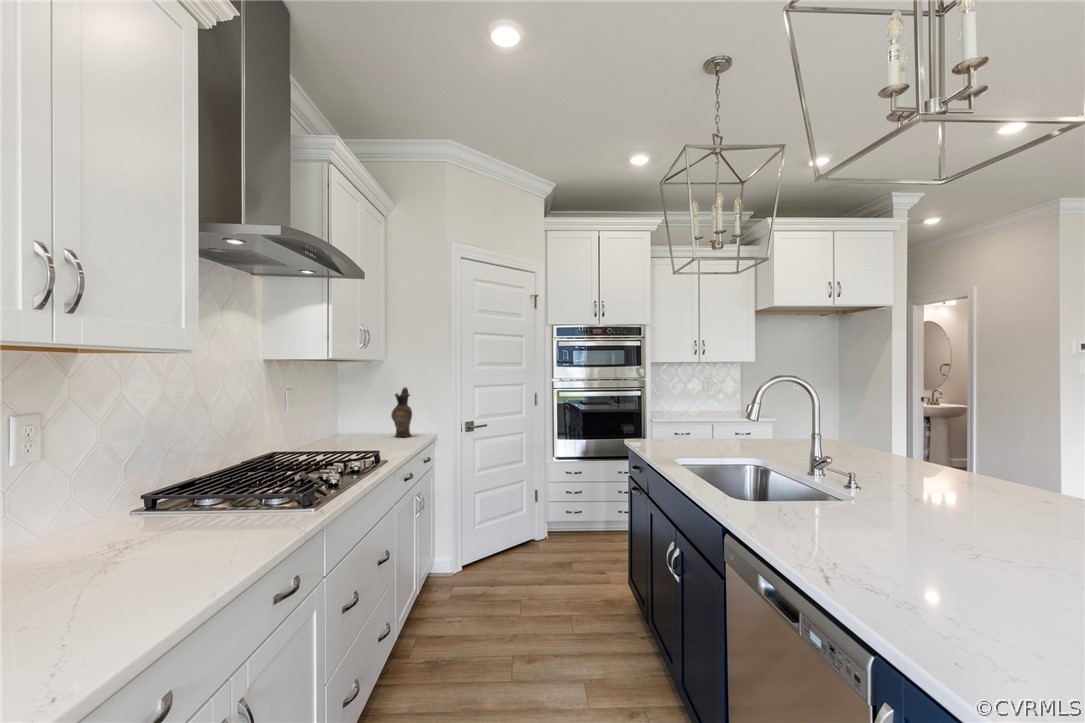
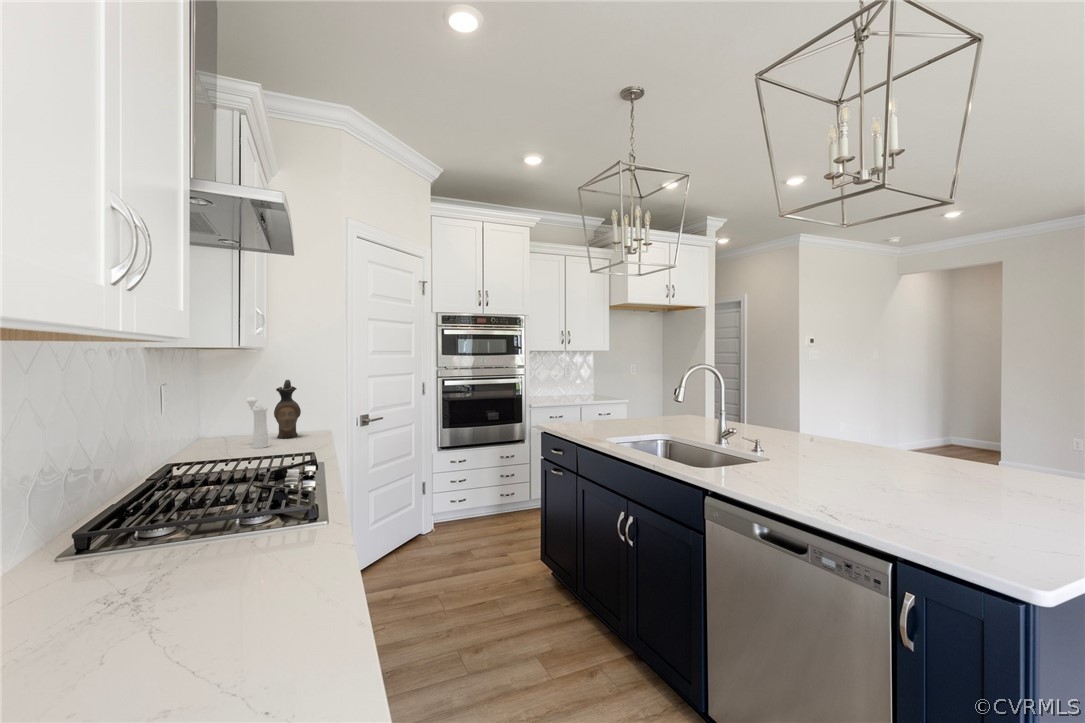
pepper mill: none [365,401,377,444] -> present [246,397,268,448]

